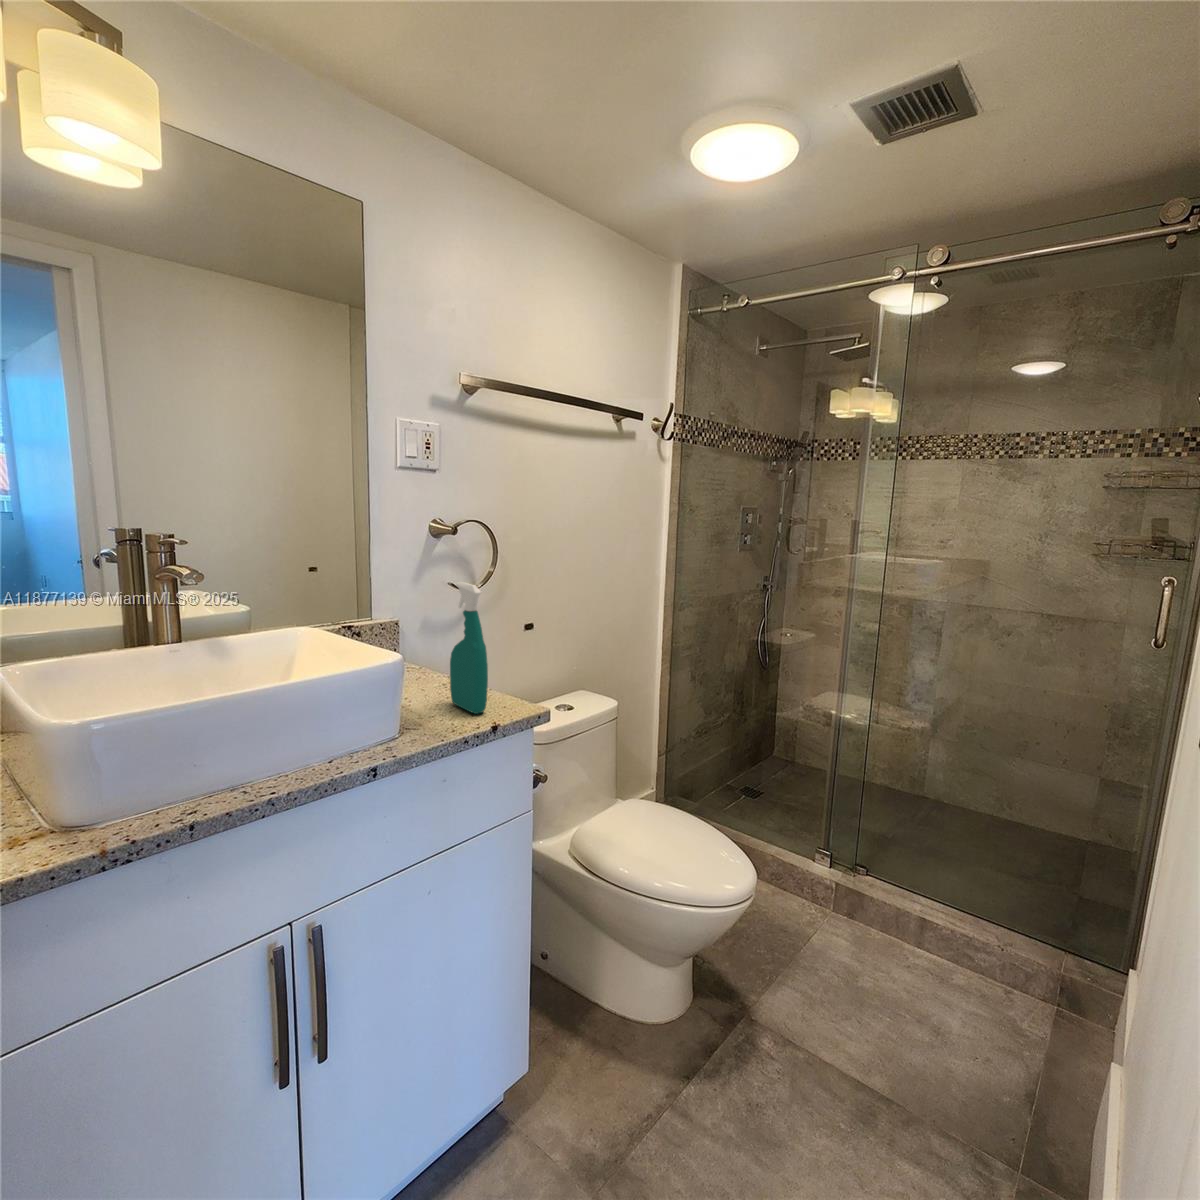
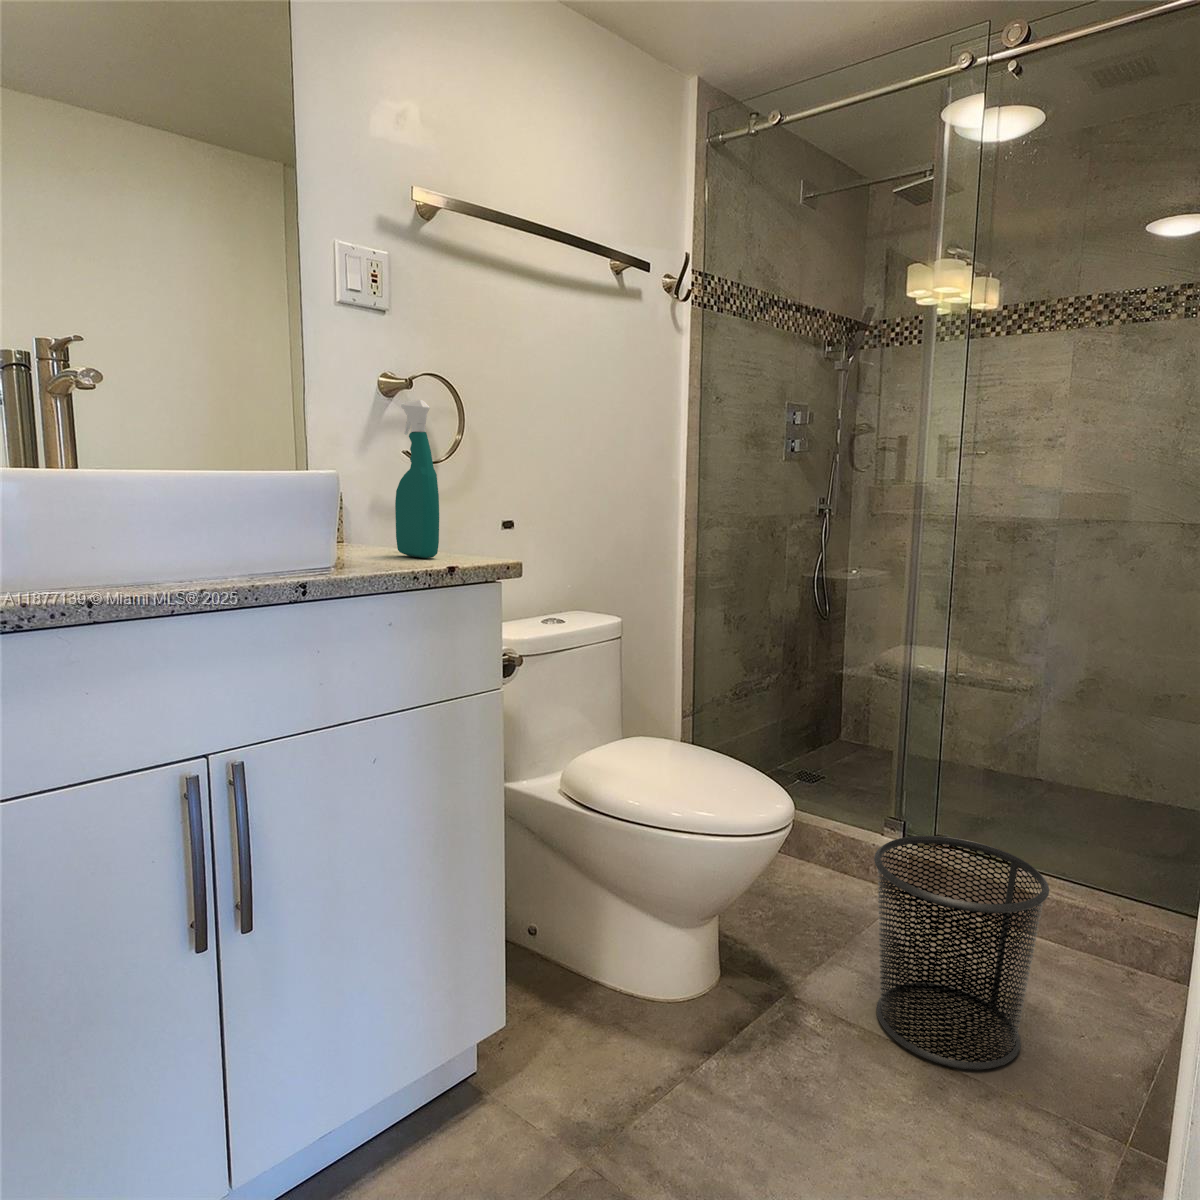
waste bin: none [820,893,960,1094] -> present [874,836,1049,1070]

